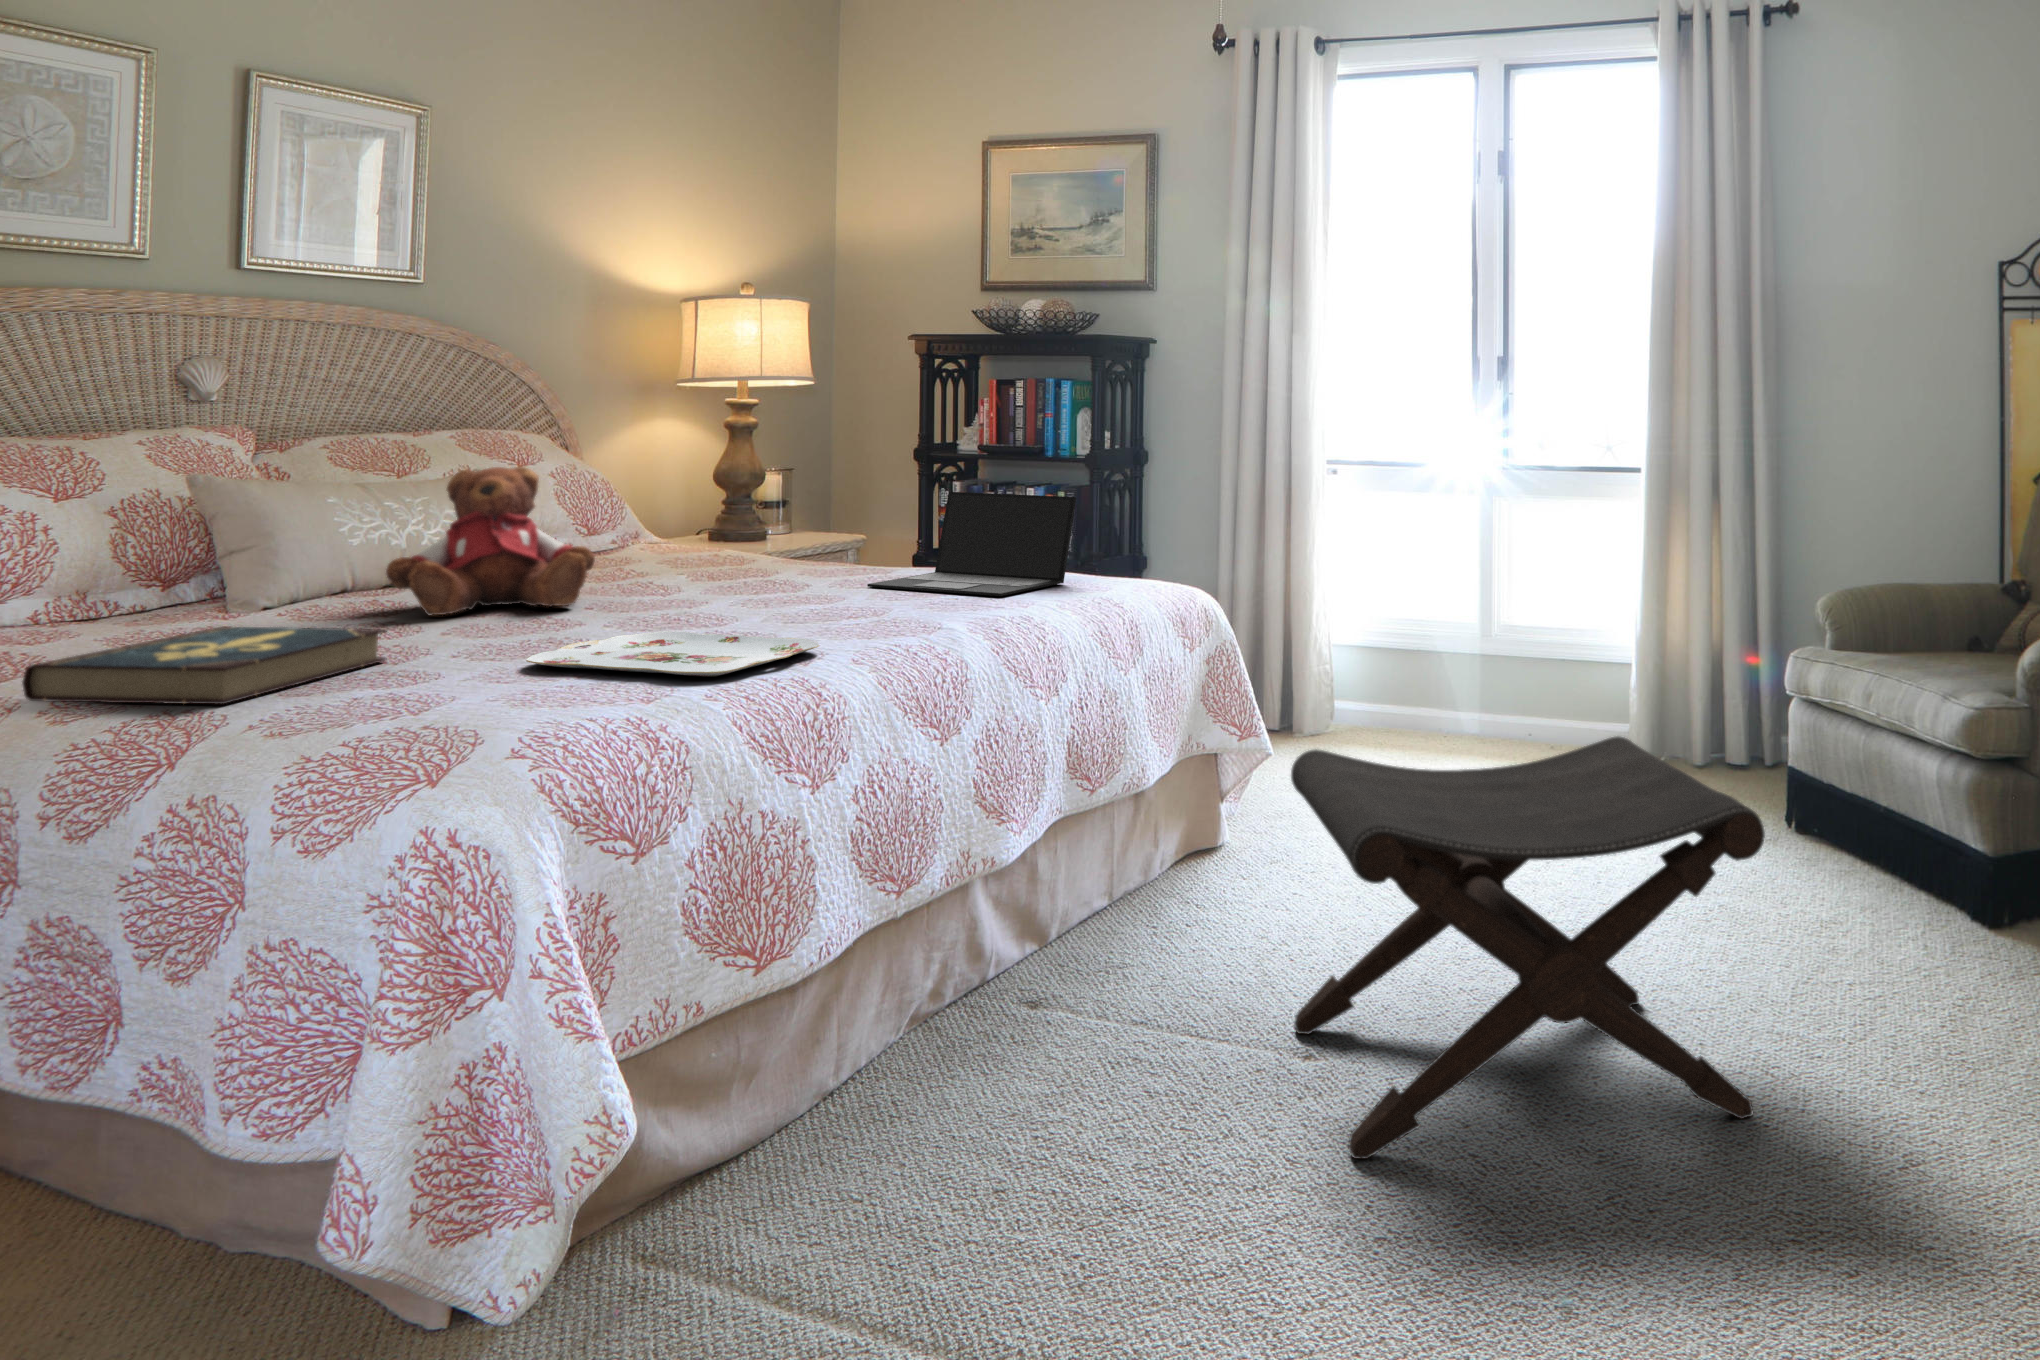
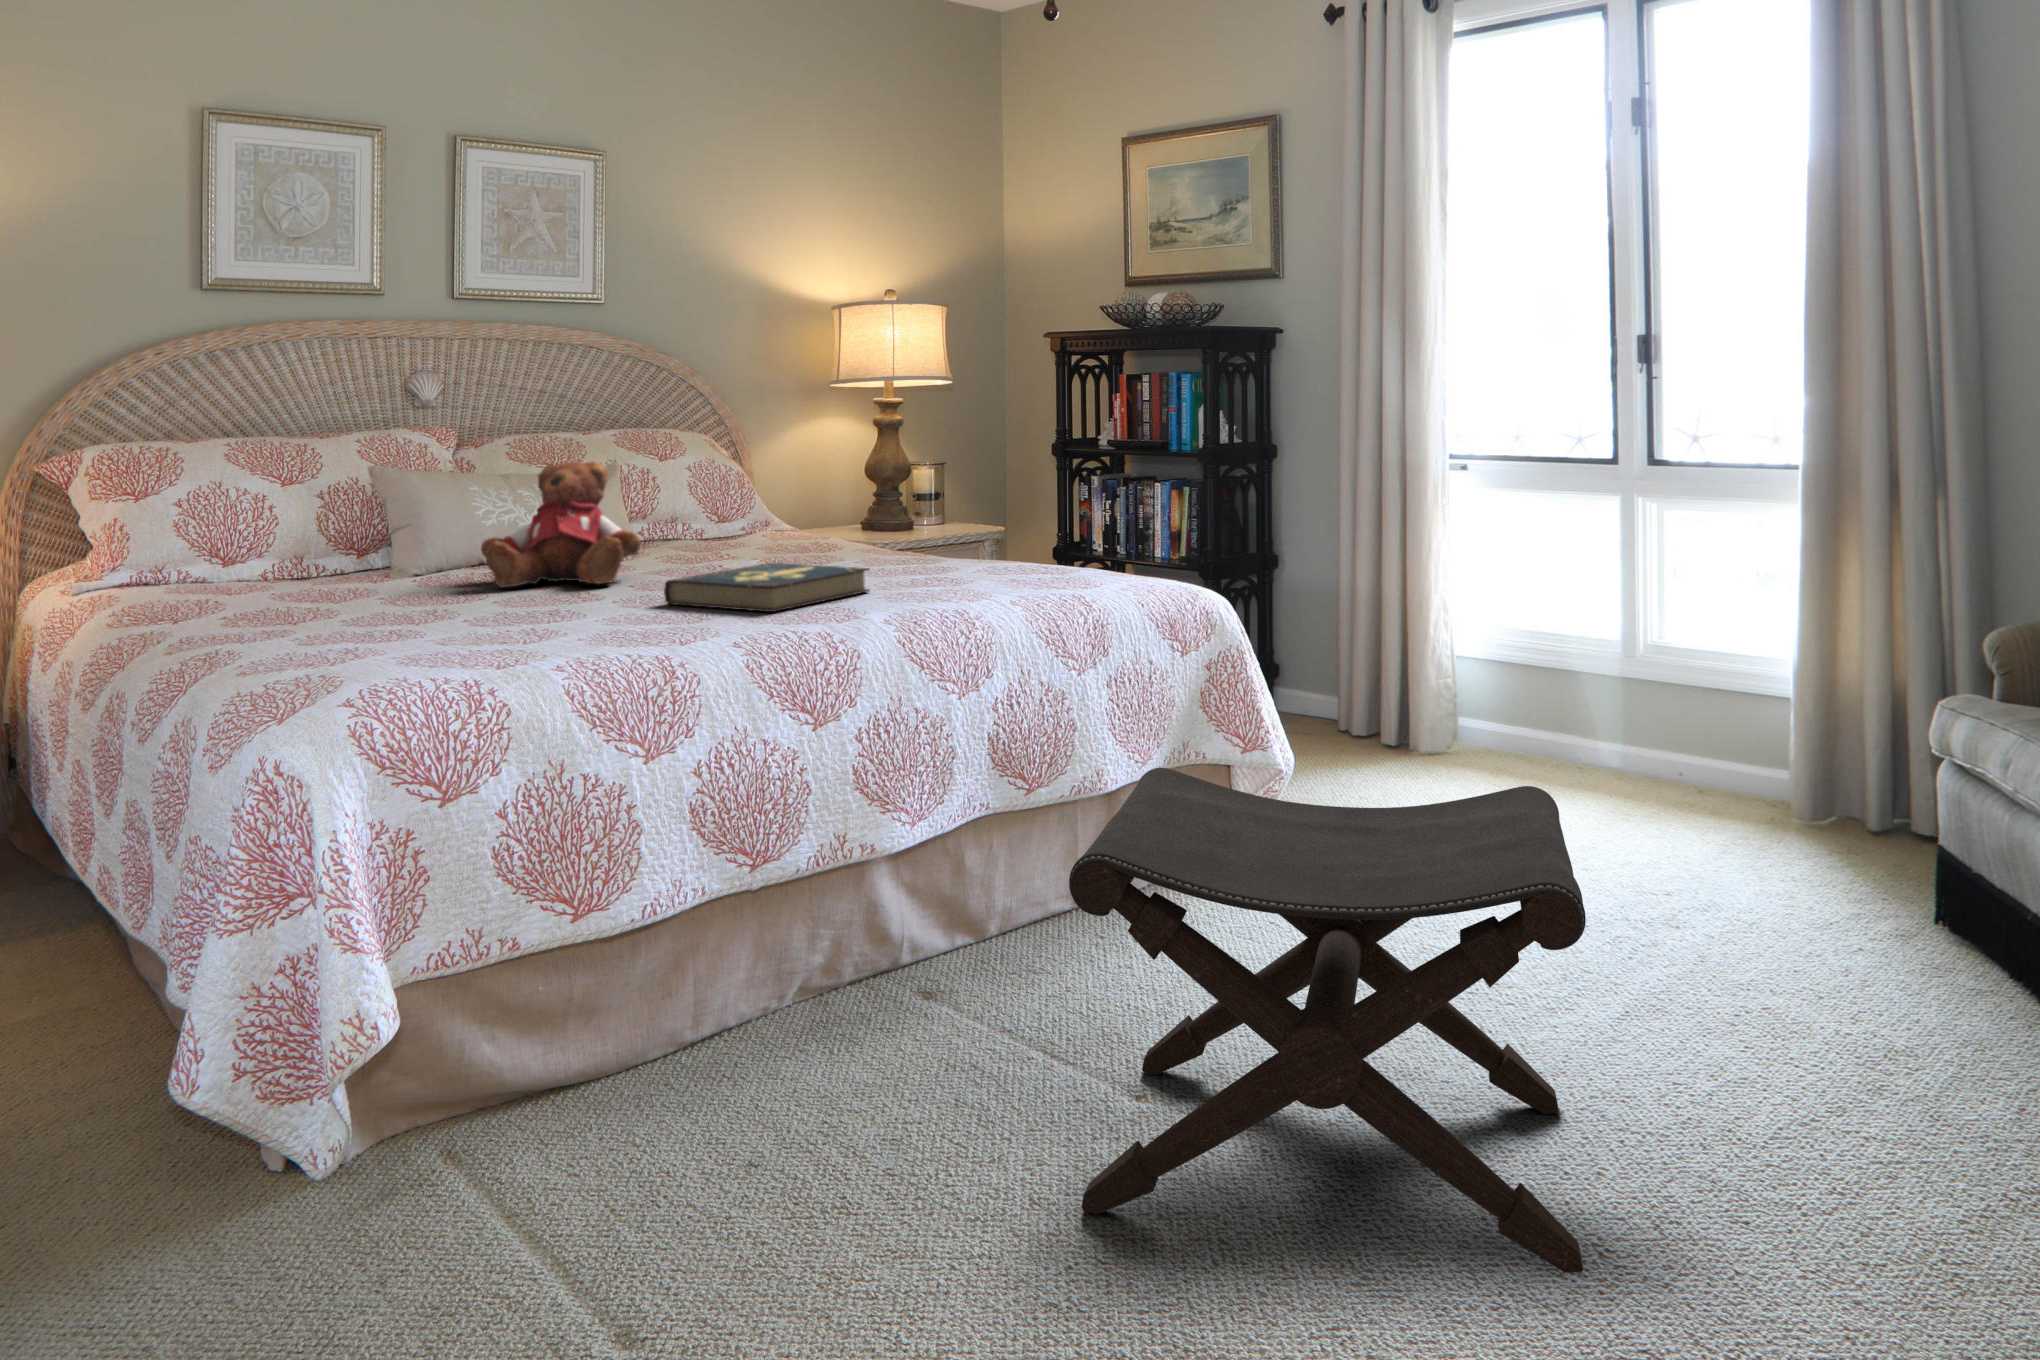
laptop: present [867,492,1076,596] -> none [877,486,1072,590]
book: present [22,626,386,704] -> present [664,563,870,612]
serving tray: present [526,631,819,676] -> none [475,609,713,650]

